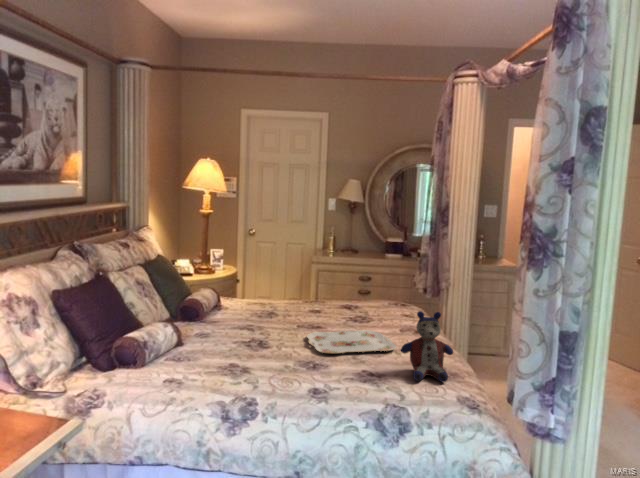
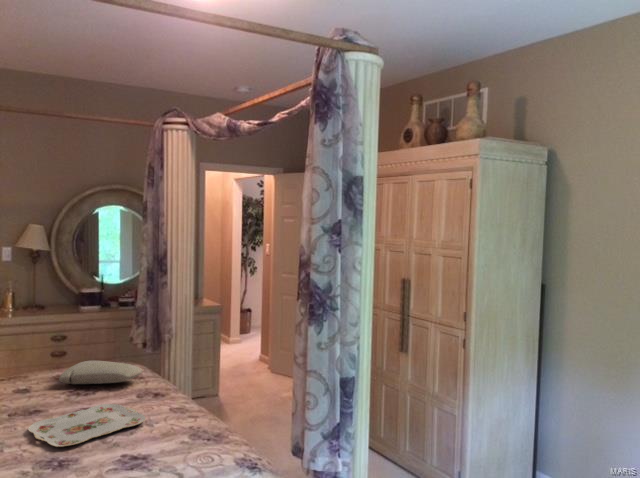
pillow: none [344,295,411,316] -> present [59,361,143,384]
stuffed bear: present [401,311,453,382] -> none [163,372,218,452]

